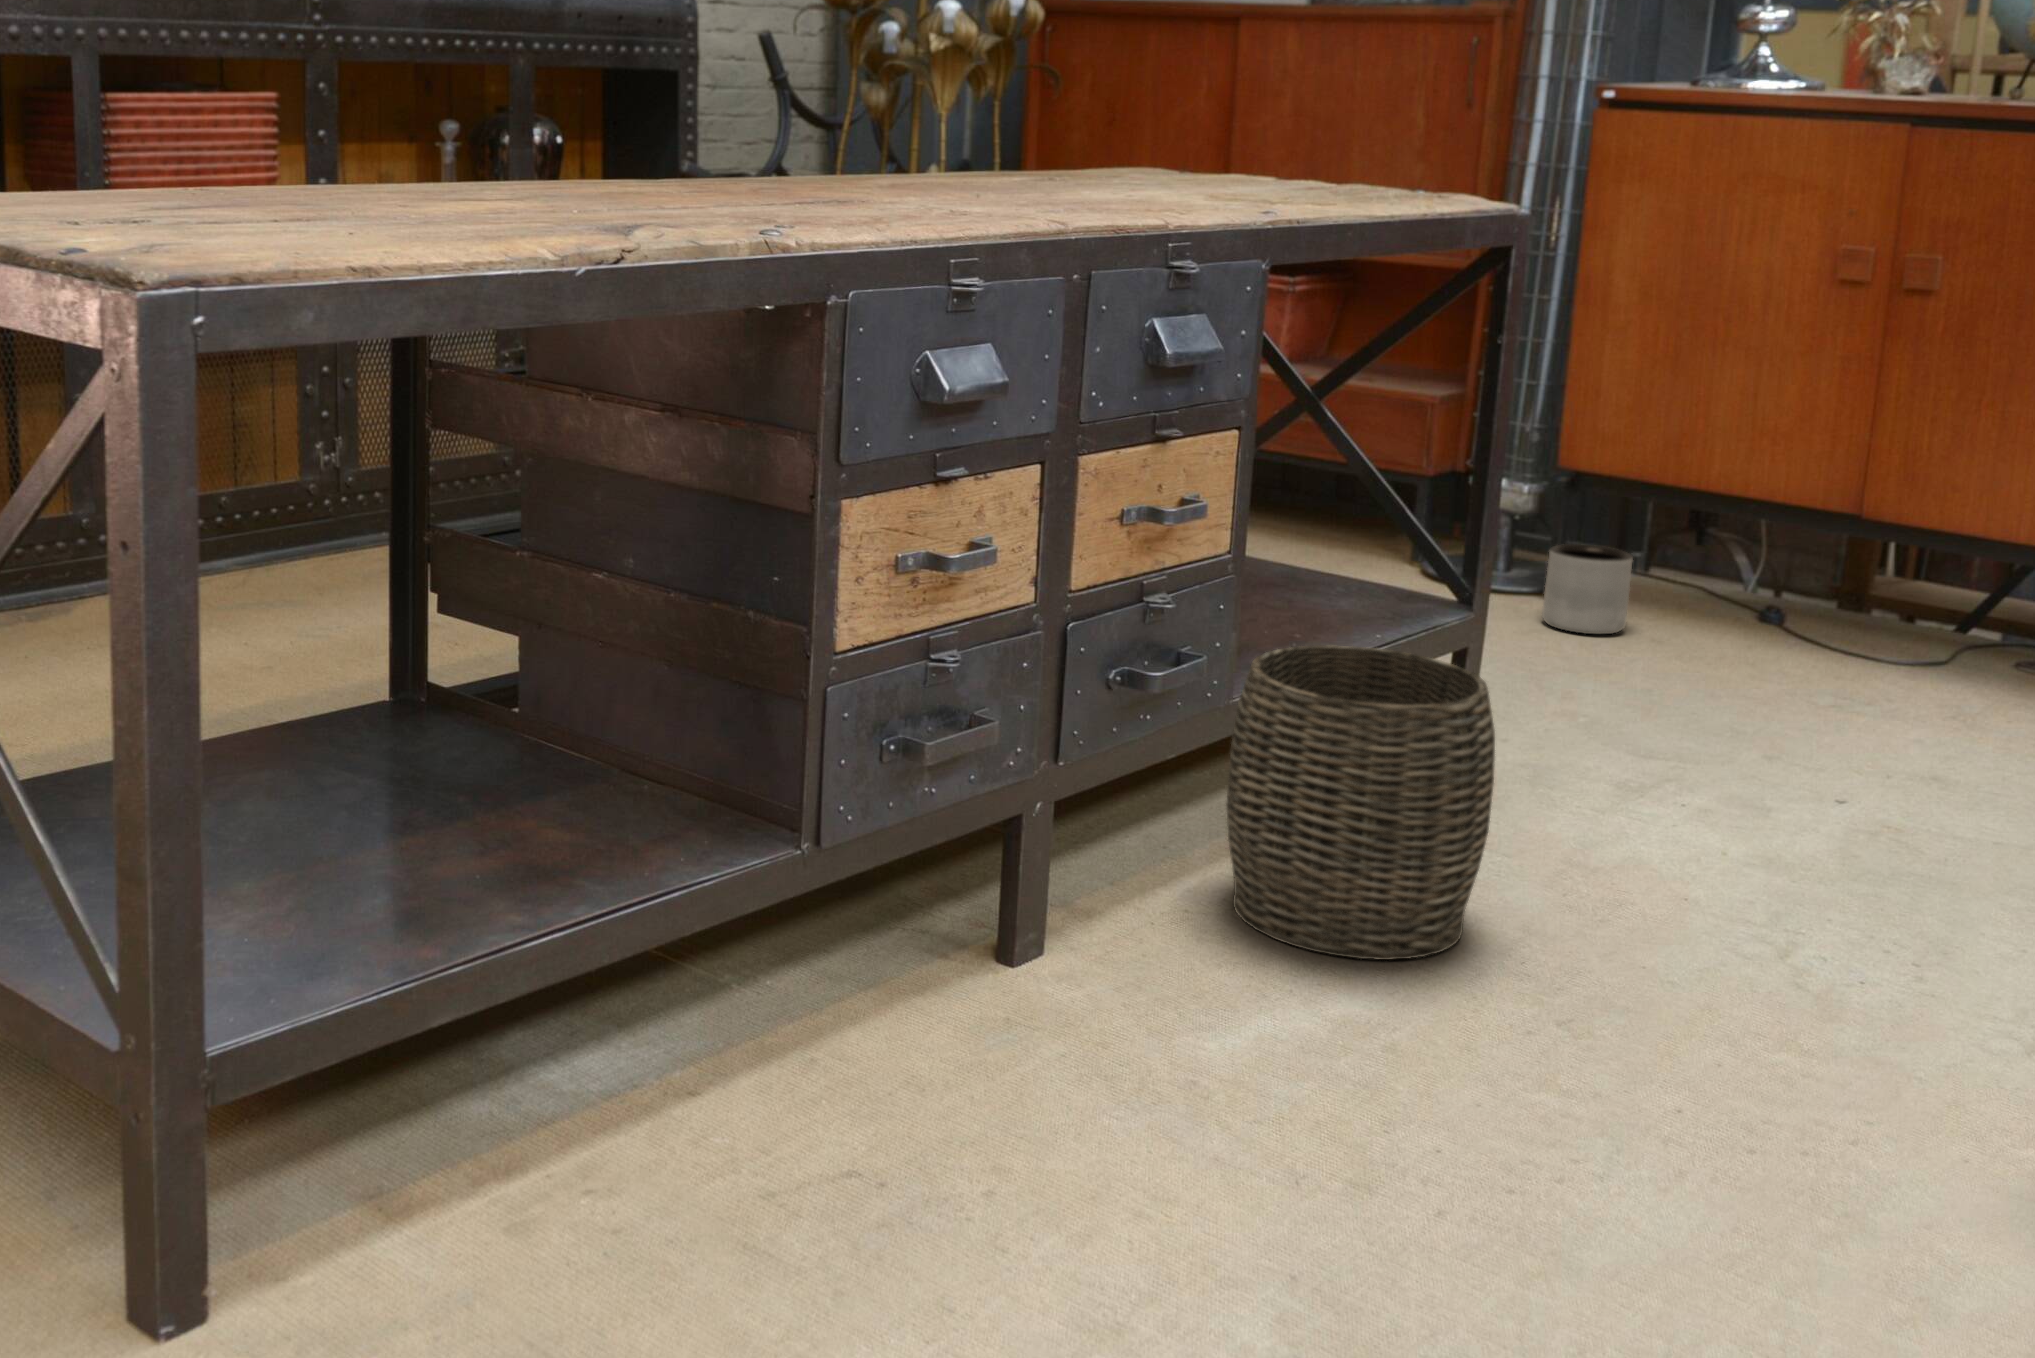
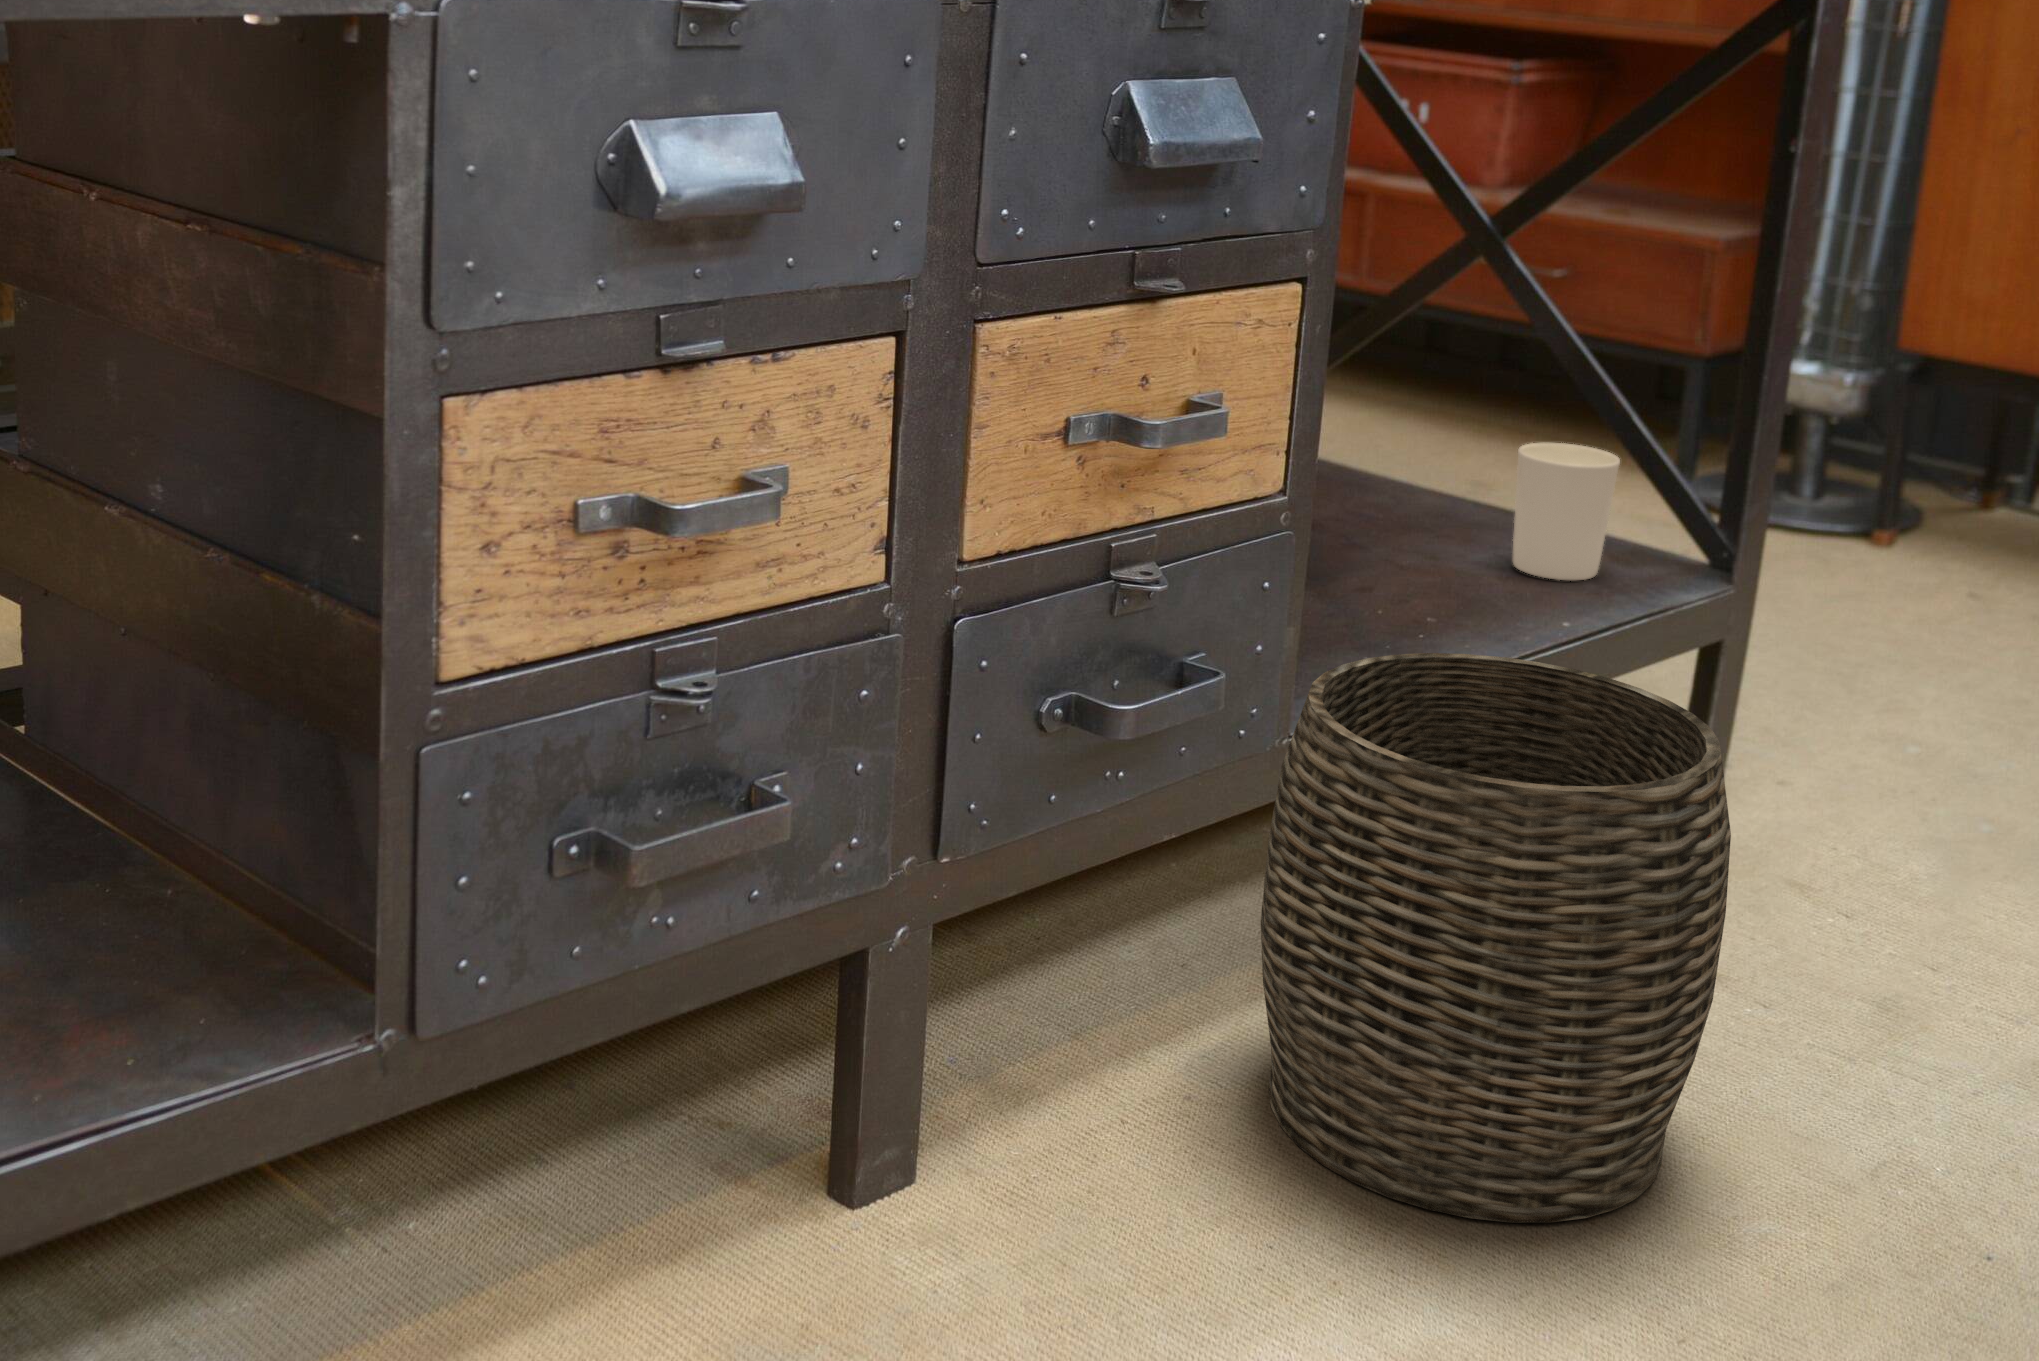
candle holder: none [1336,529,1401,615] -> present [1513,443,1620,580]
planter: present [1542,544,1633,634] -> none [1859,463,2003,600]

